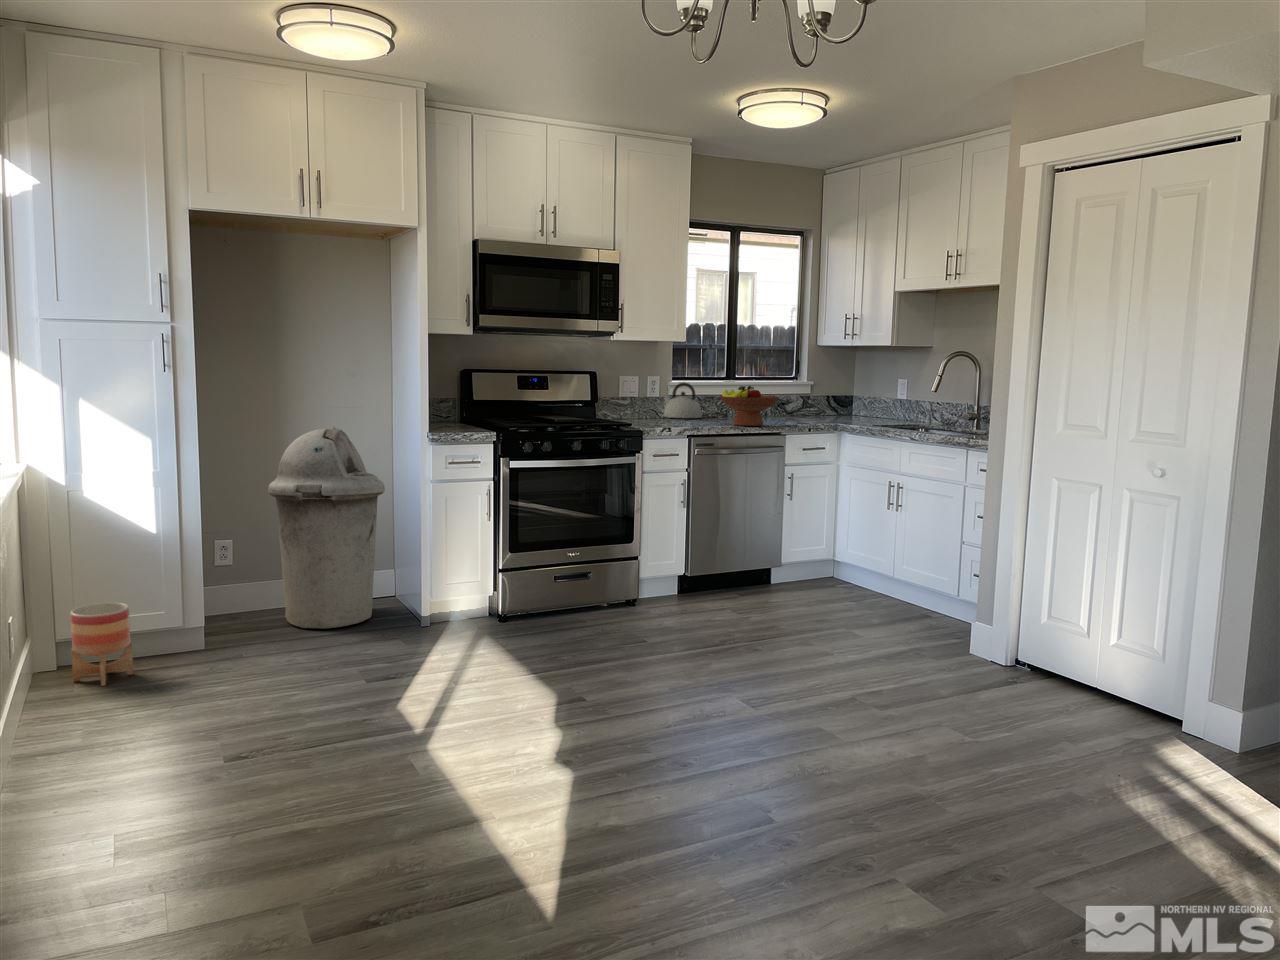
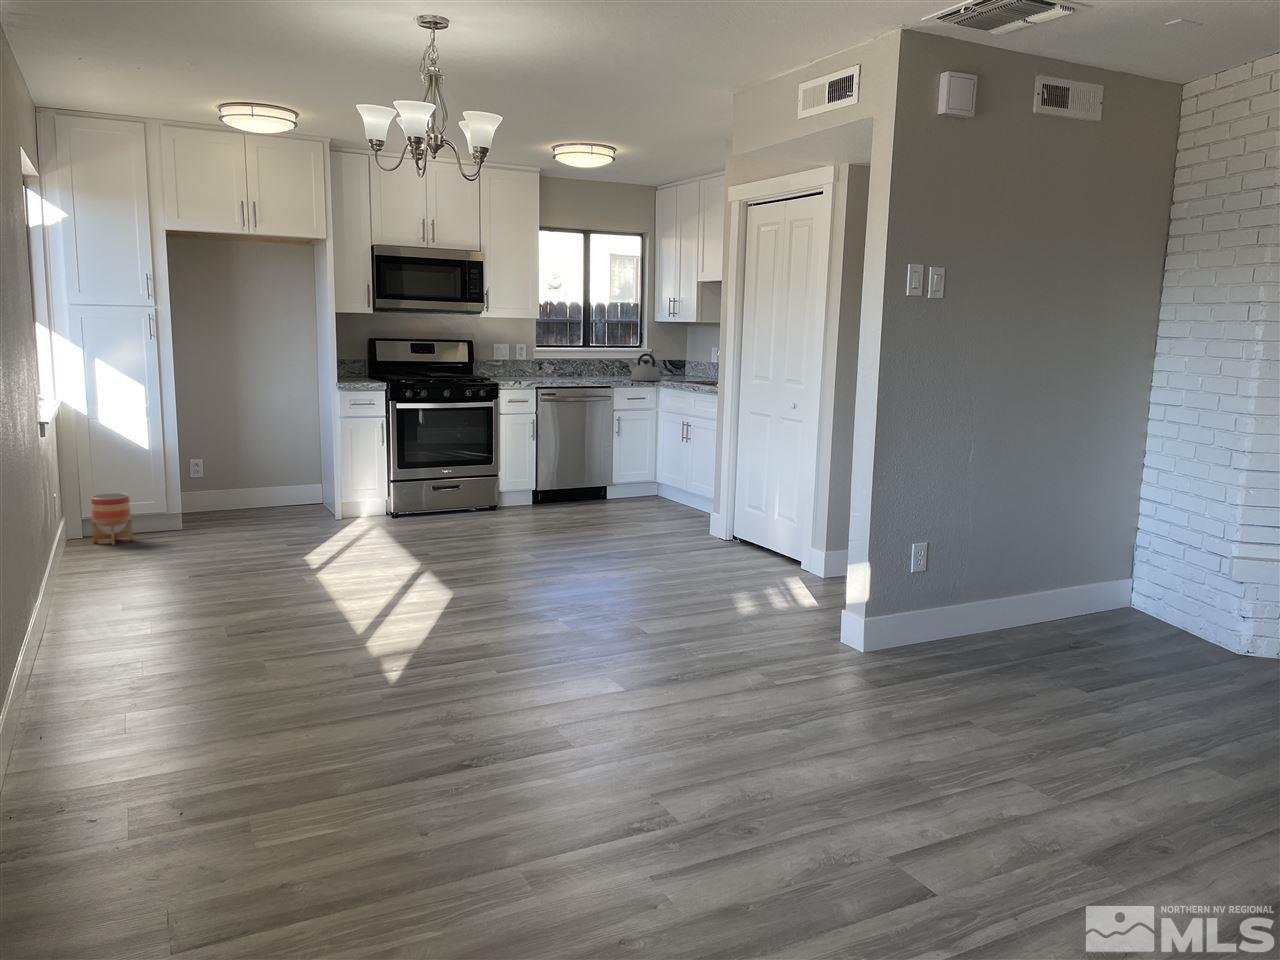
kettle: present [663,382,702,418] -> present [629,353,660,381]
fruit bowl: present [720,386,779,426] -> none [562,351,606,380]
trash can: present [268,427,385,629] -> none [226,379,309,520]

